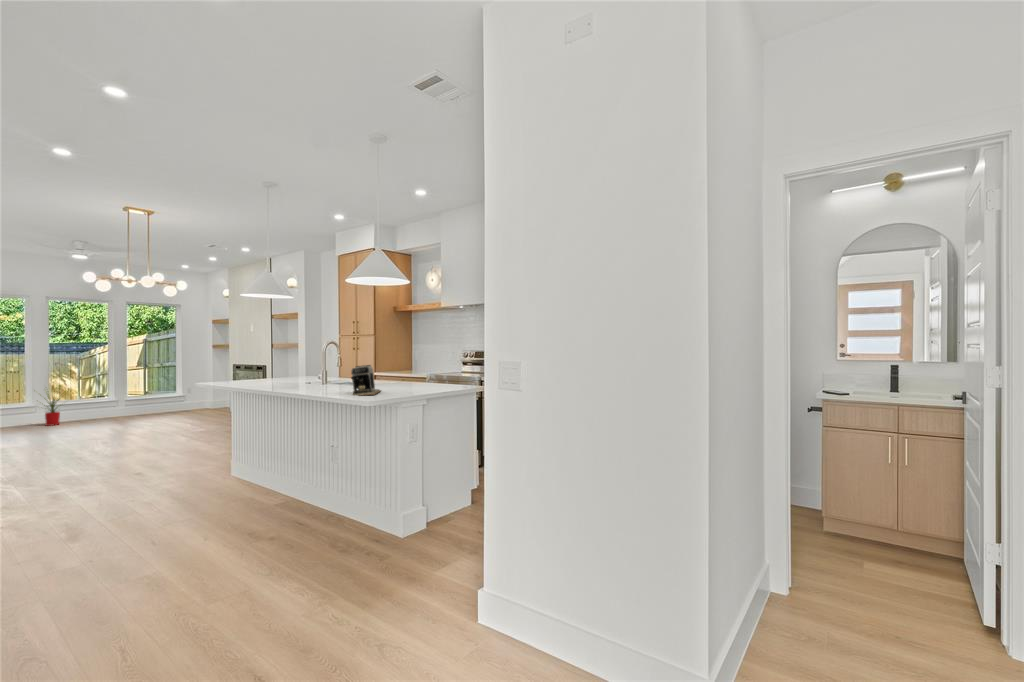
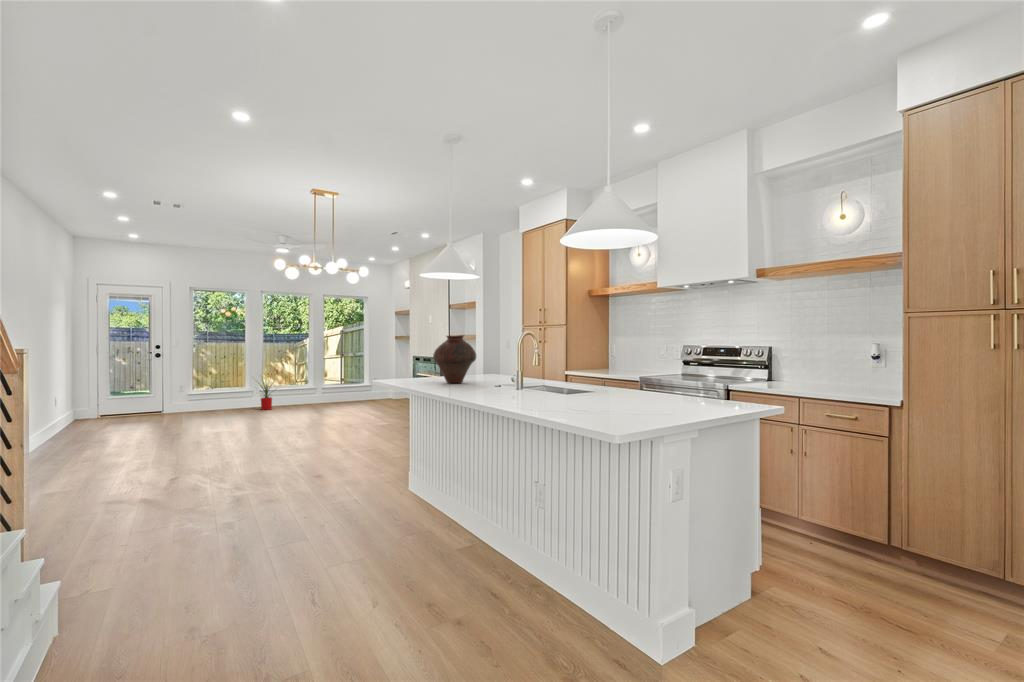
vase: none [252,343,290,382] -> present [433,335,476,383]
coffee maker: present [351,365,381,395] -> none [577,370,620,423]

